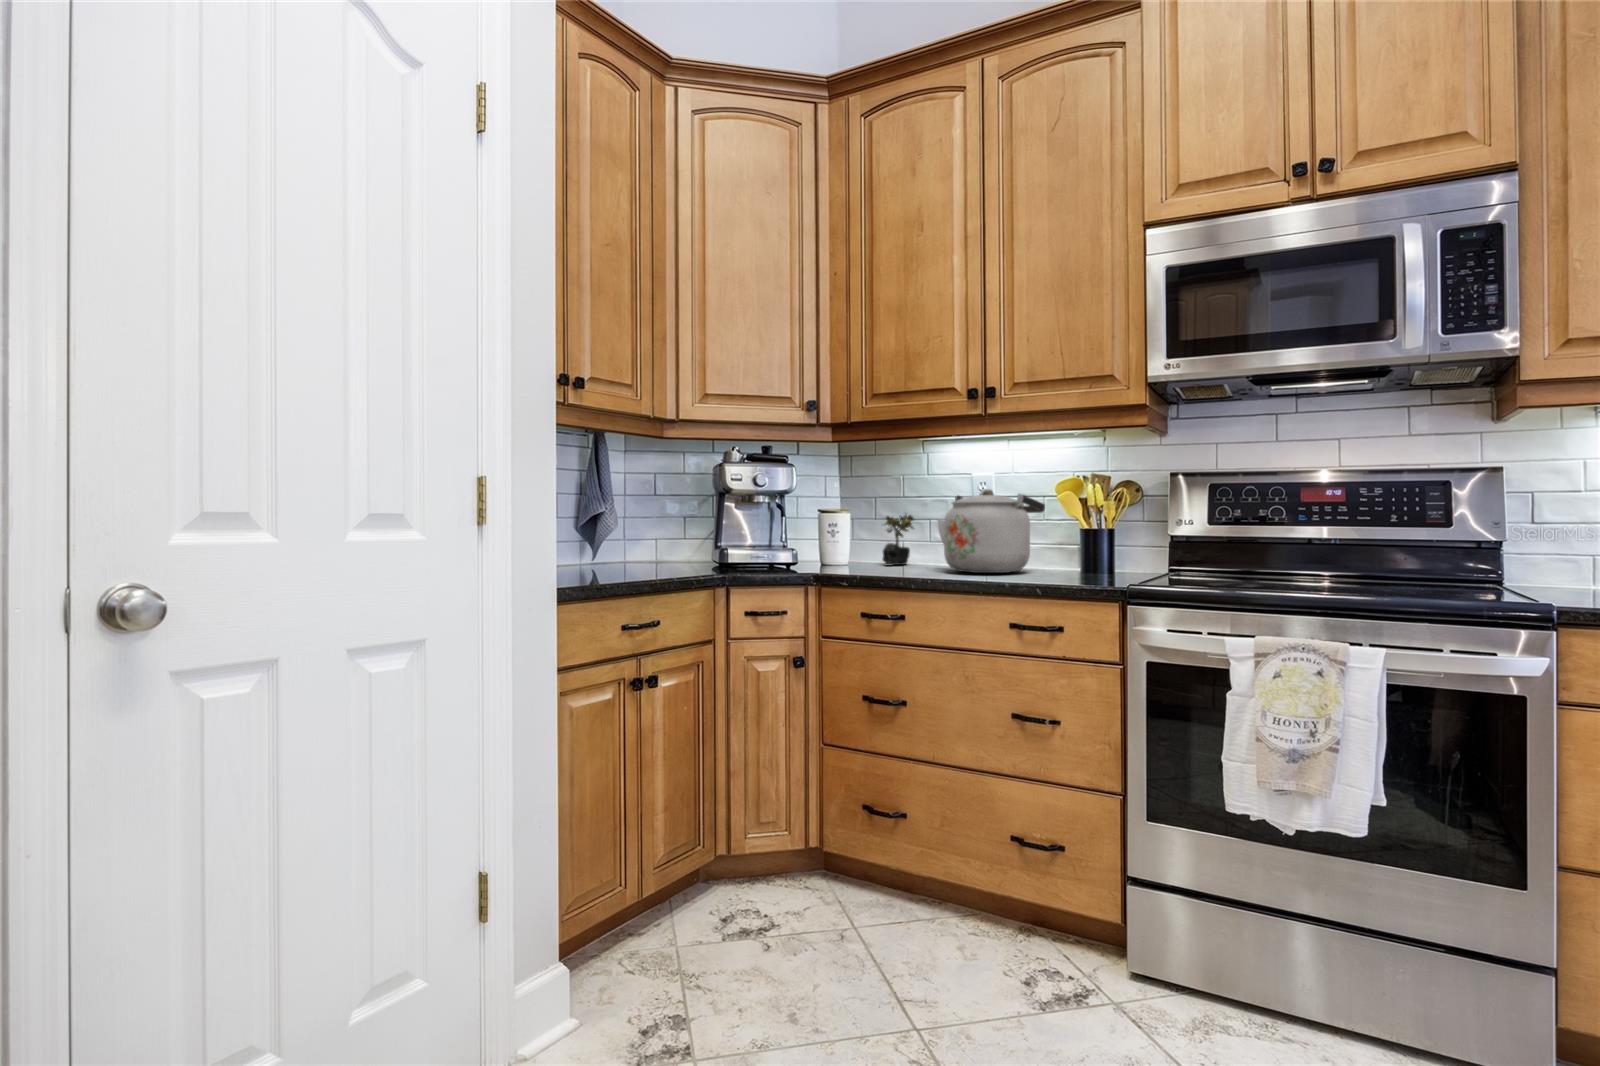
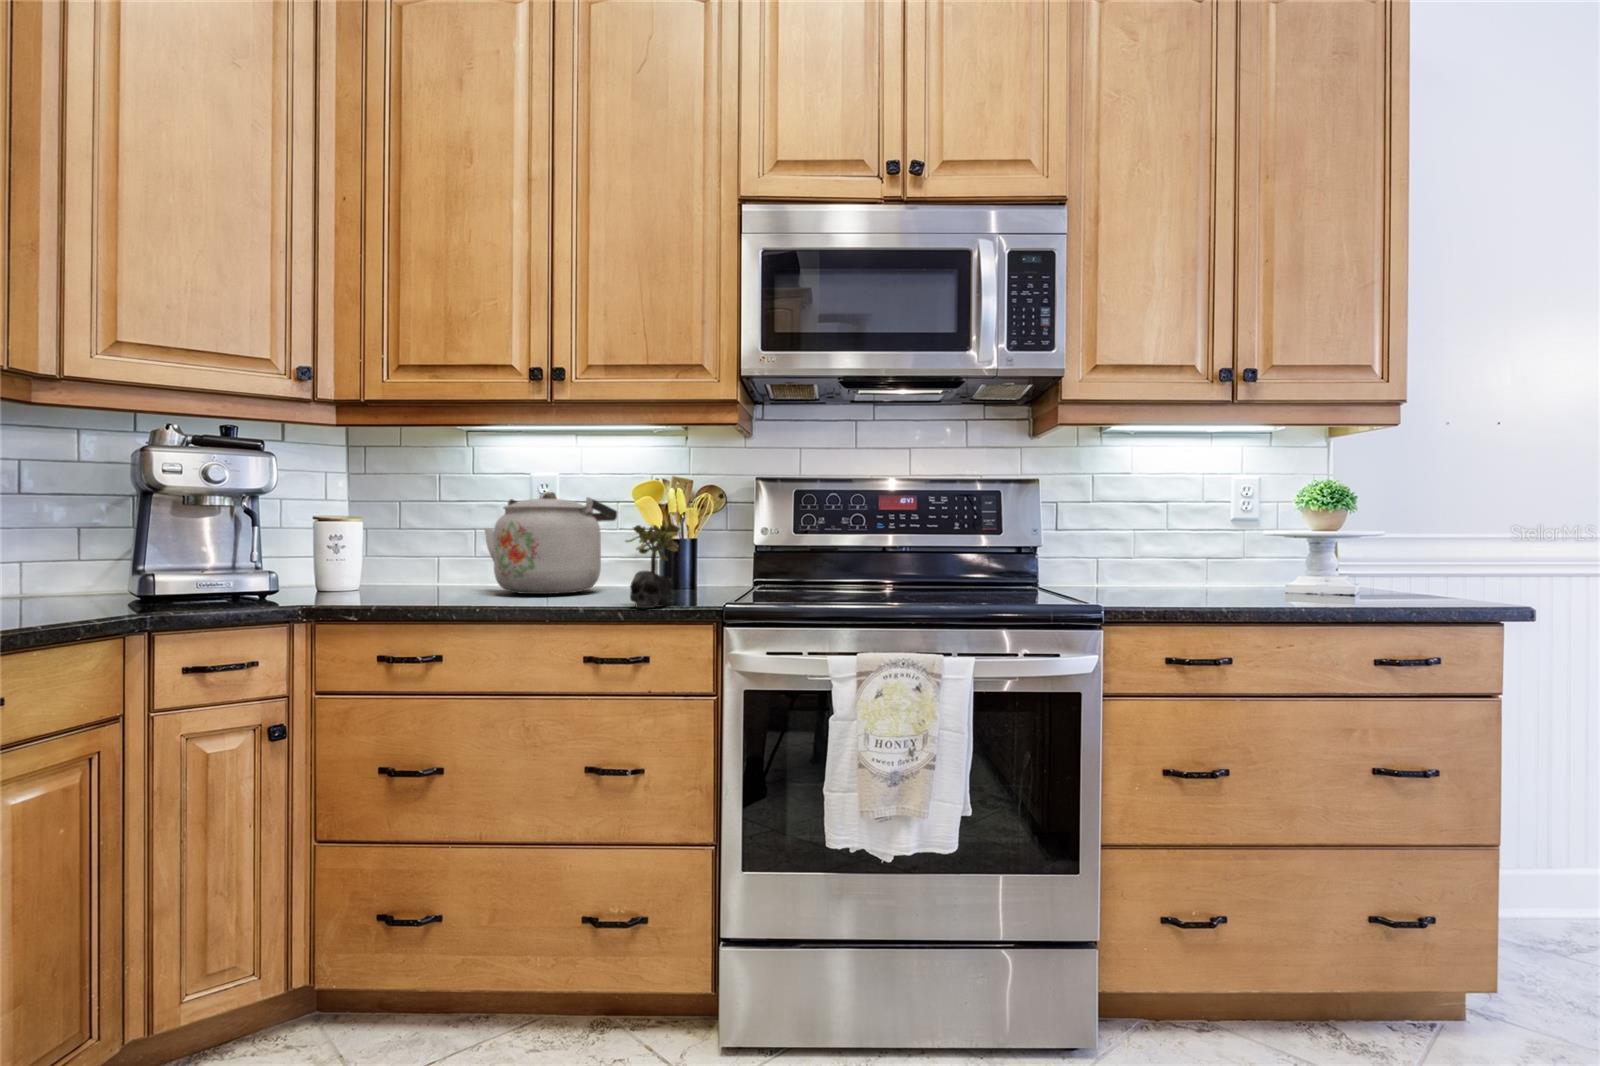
succulent plant: present [883,514,914,565] -> present [626,521,679,608]

